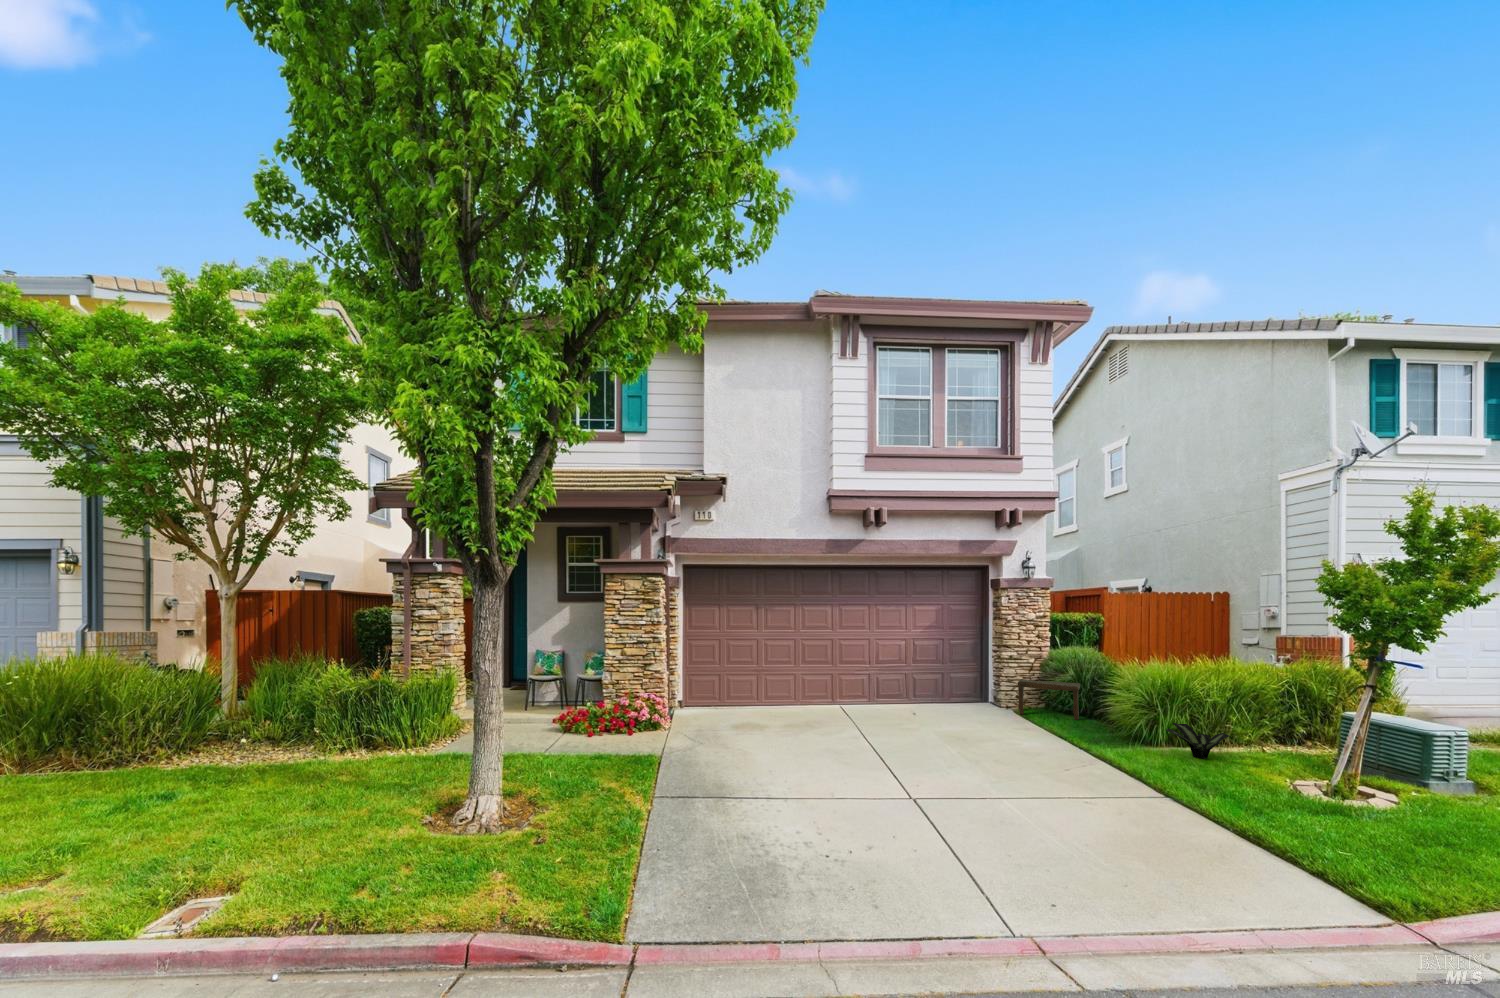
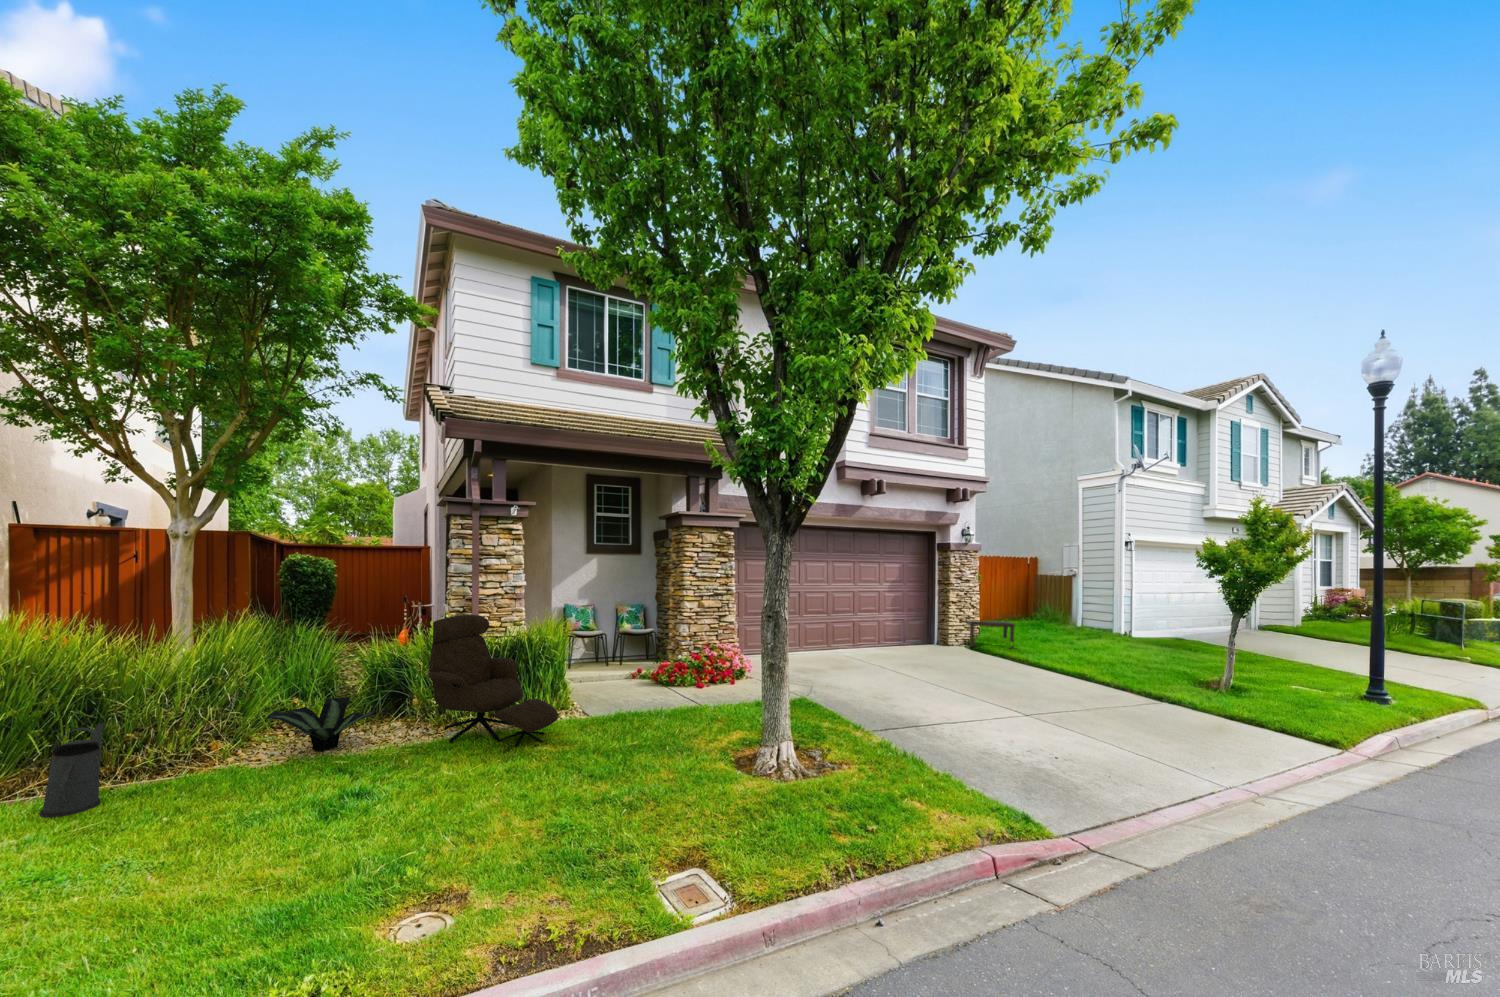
lounge chair: none [306,660,392,771] -> present [428,615,558,747]
potted plant: present [1166,723,1230,759] -> present [266,697,375,752]
watering can: none [65,725,113,780] -> present [40,723,104,818]

